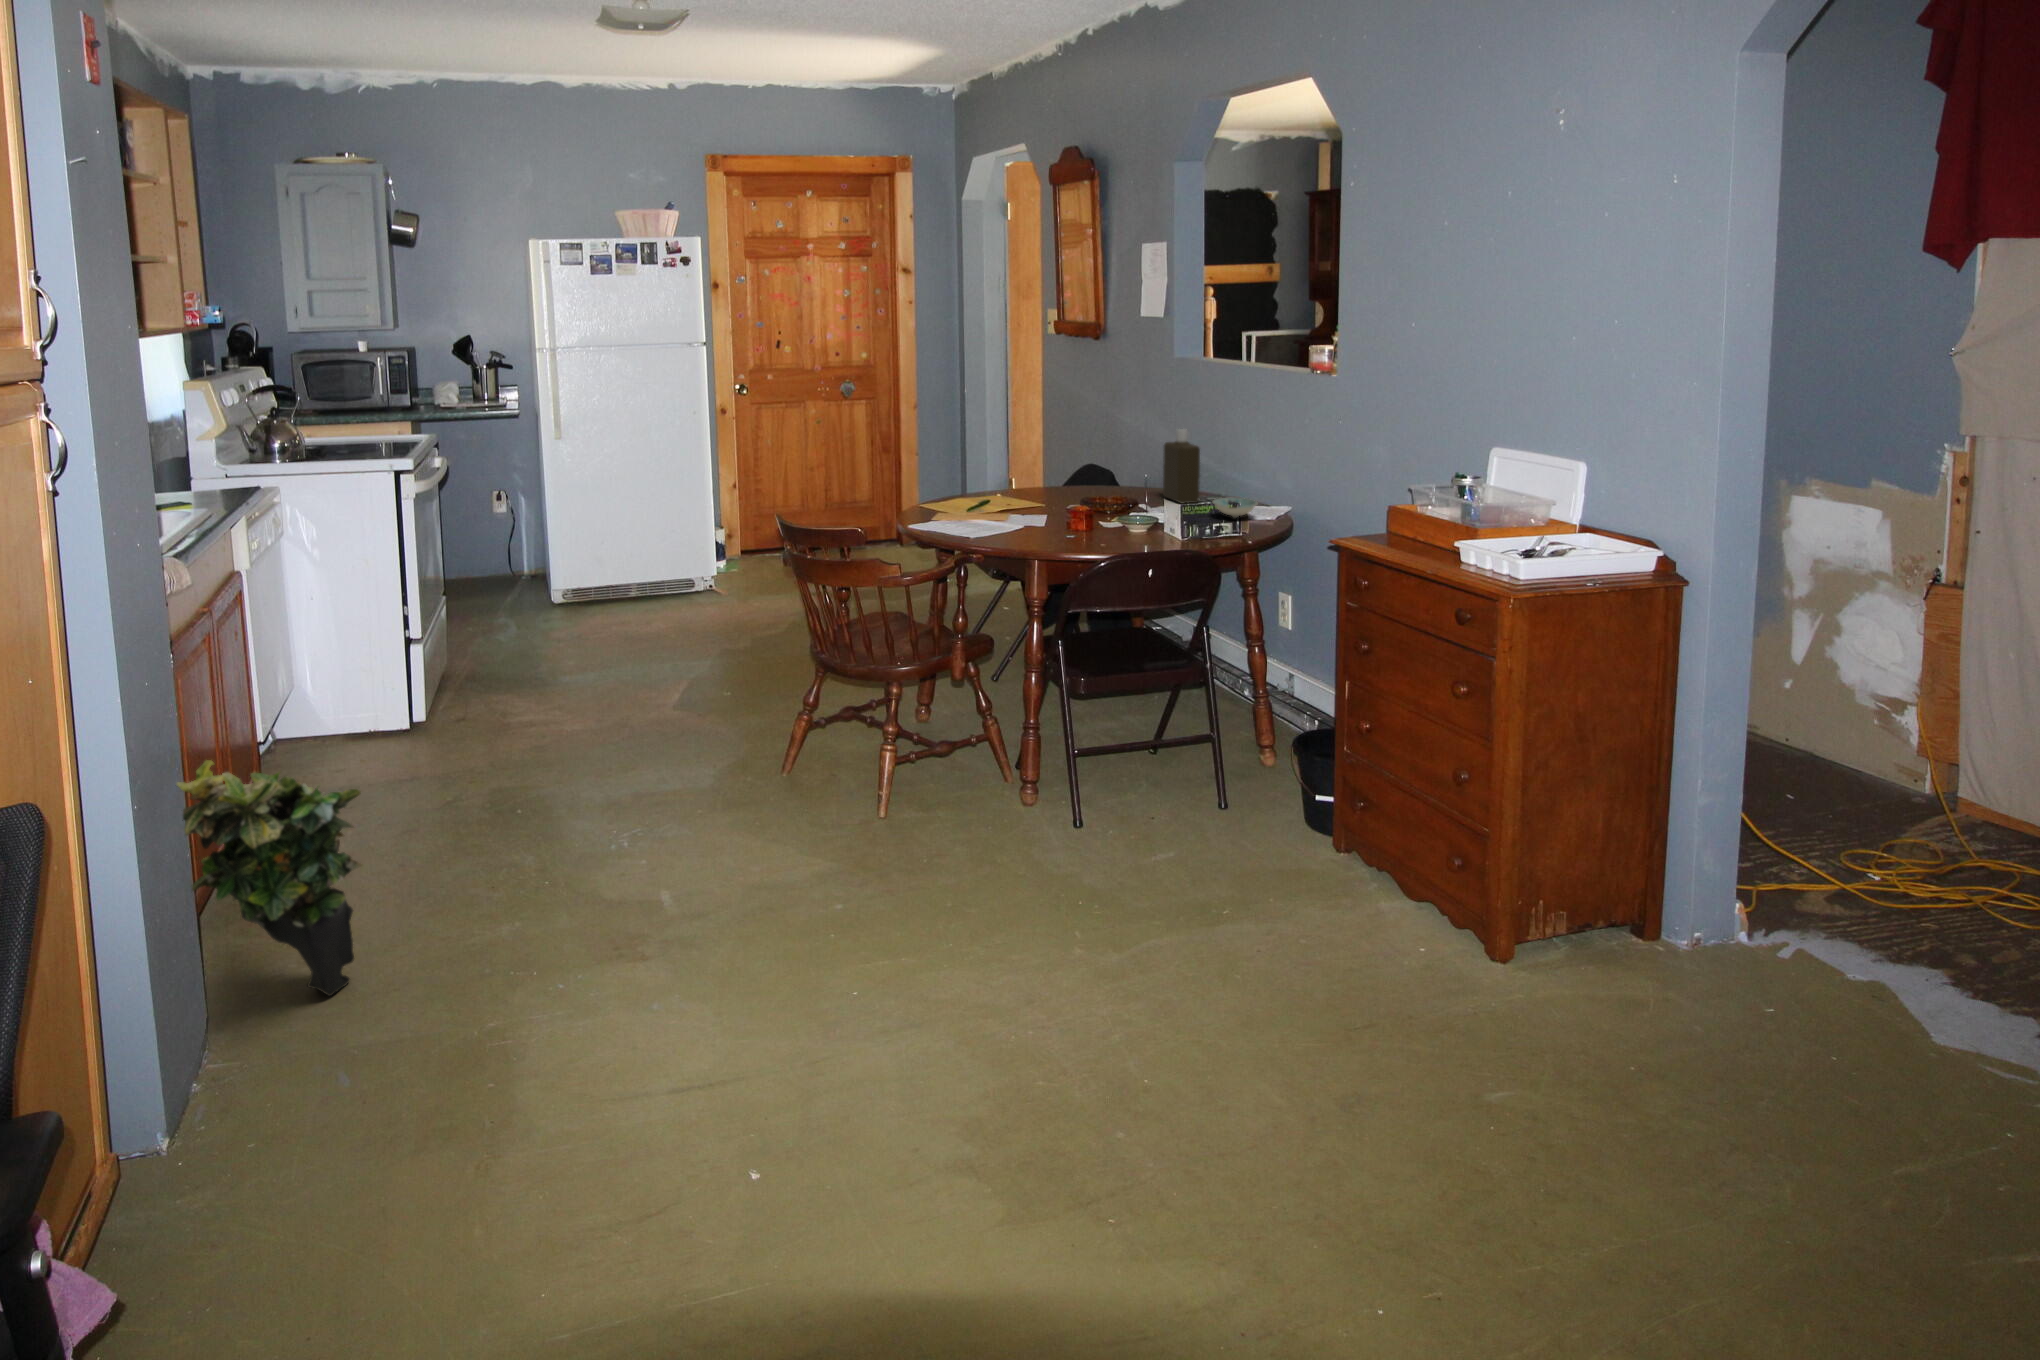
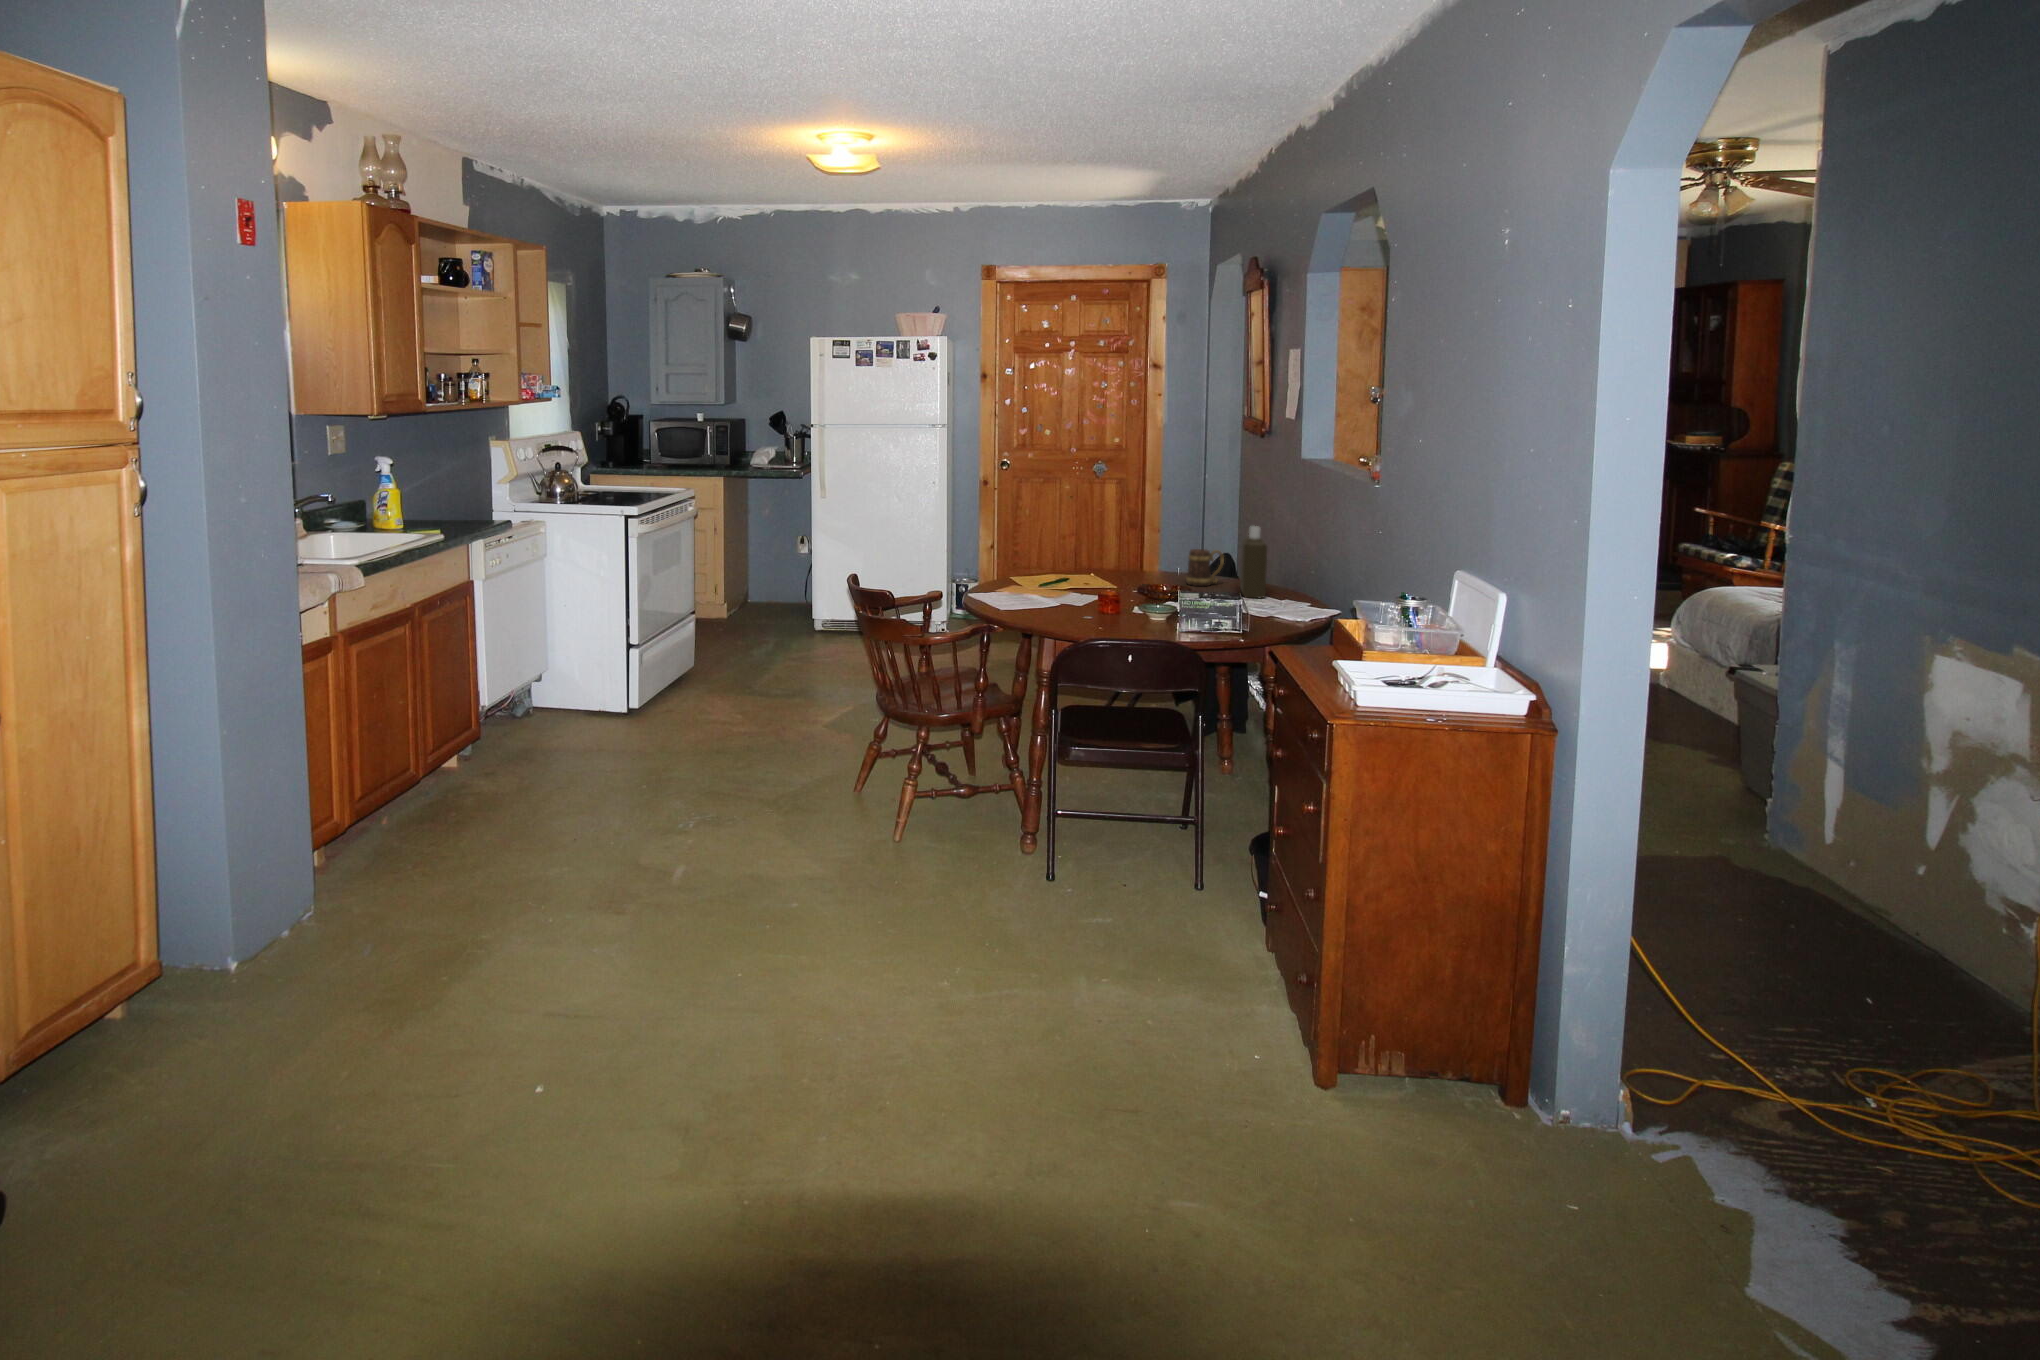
mug: none [1100,457,1137,497] -> present [1186,549,1224,586]
ceramic bowl: present [1213,498,1258,518] -> none [1246,595,1291,615]
potted plant: present [177,760,362,996] -> none [322,694,451,877]

